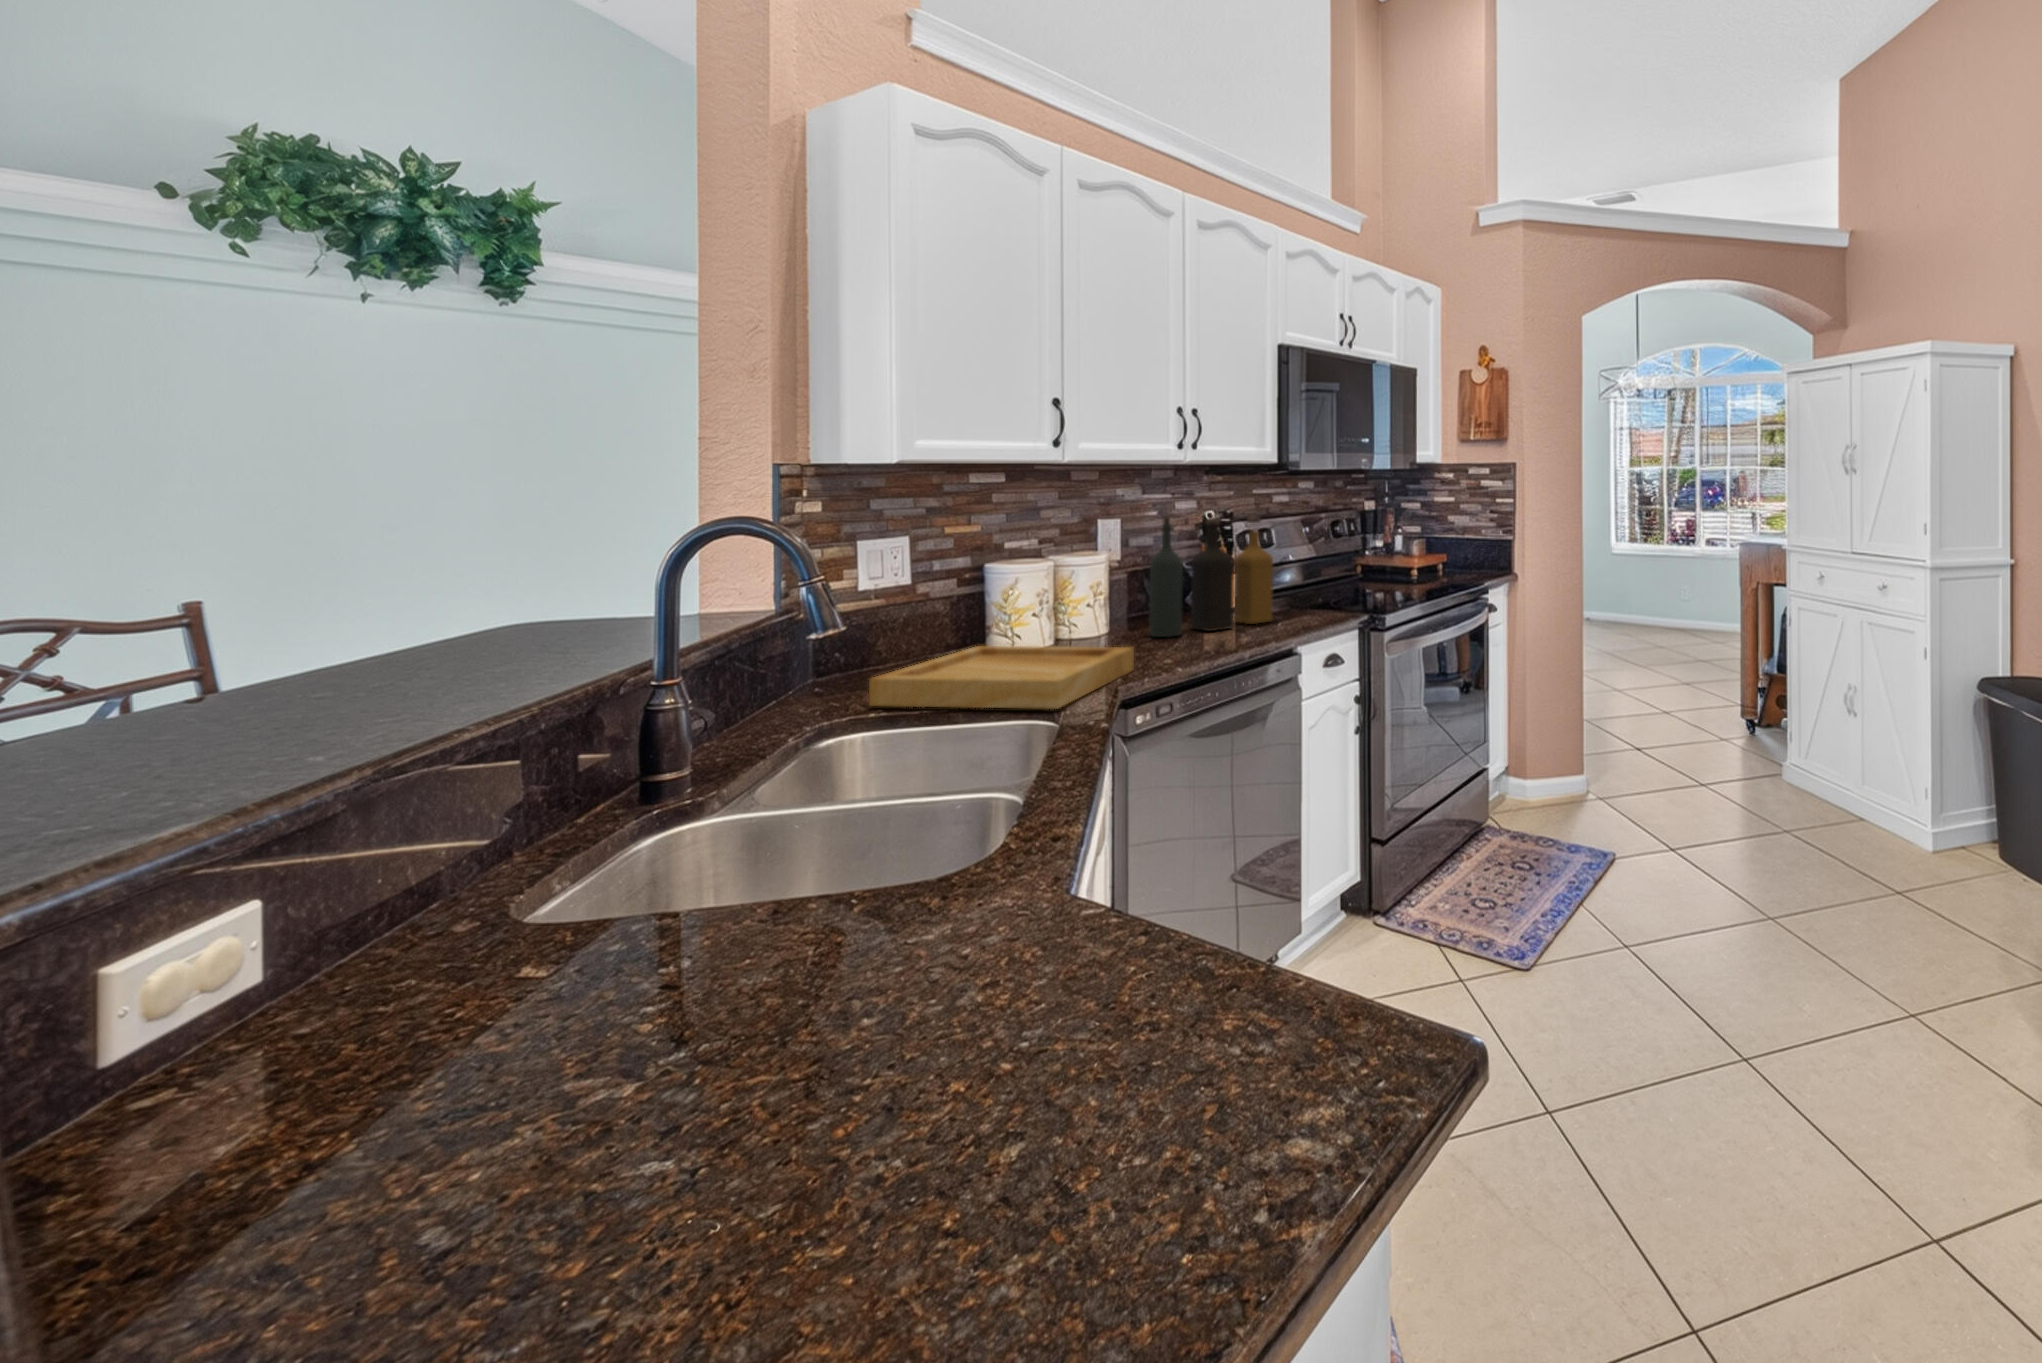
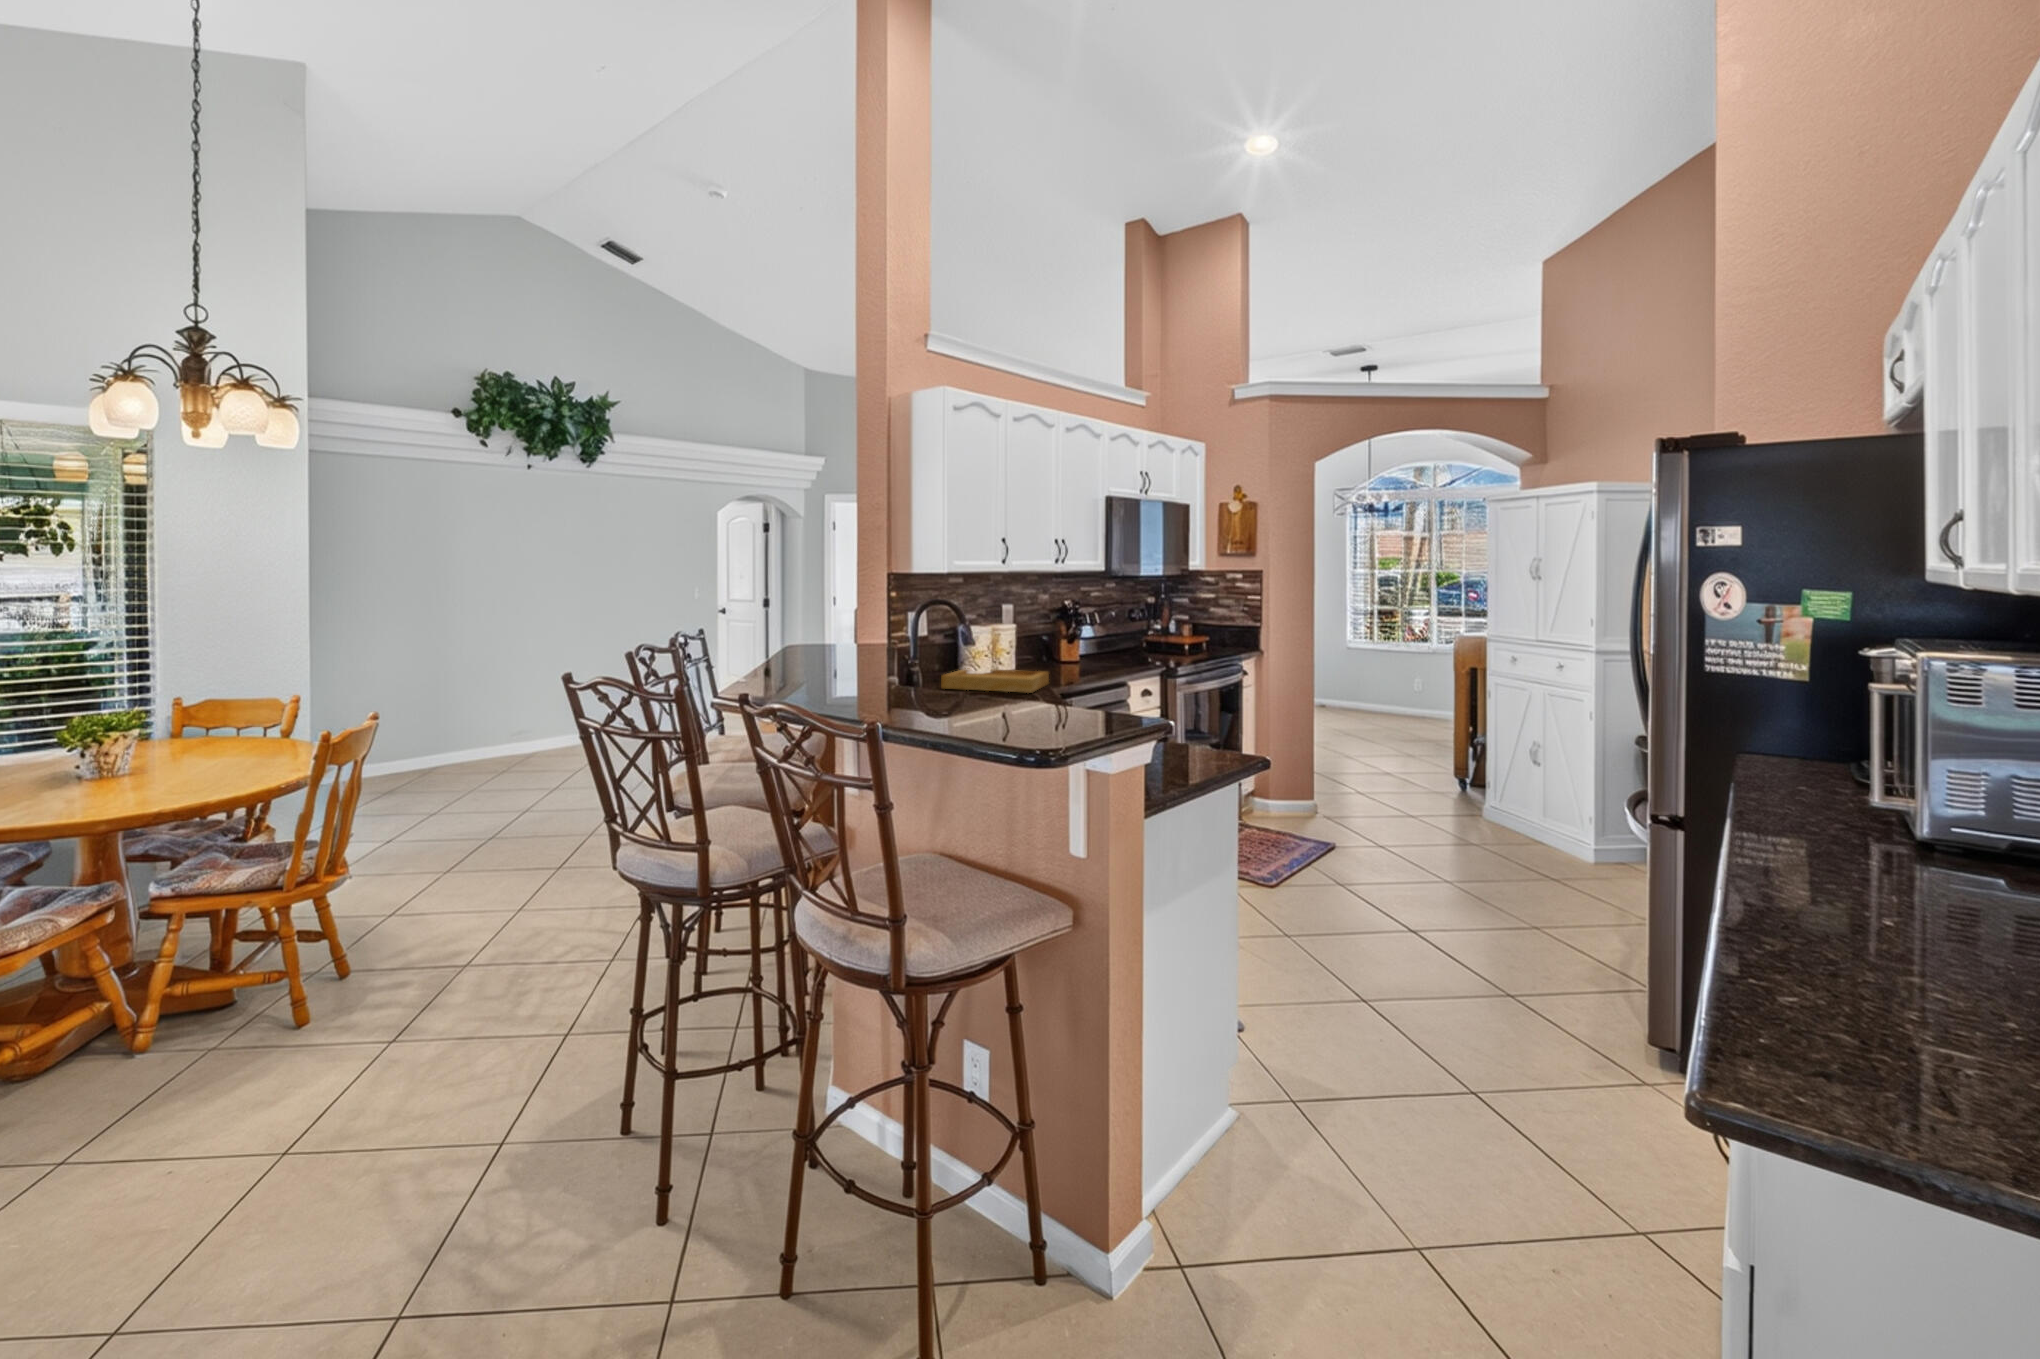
bottle: present [1149,516,1273,637] -> none [1039,603,1107,673]

